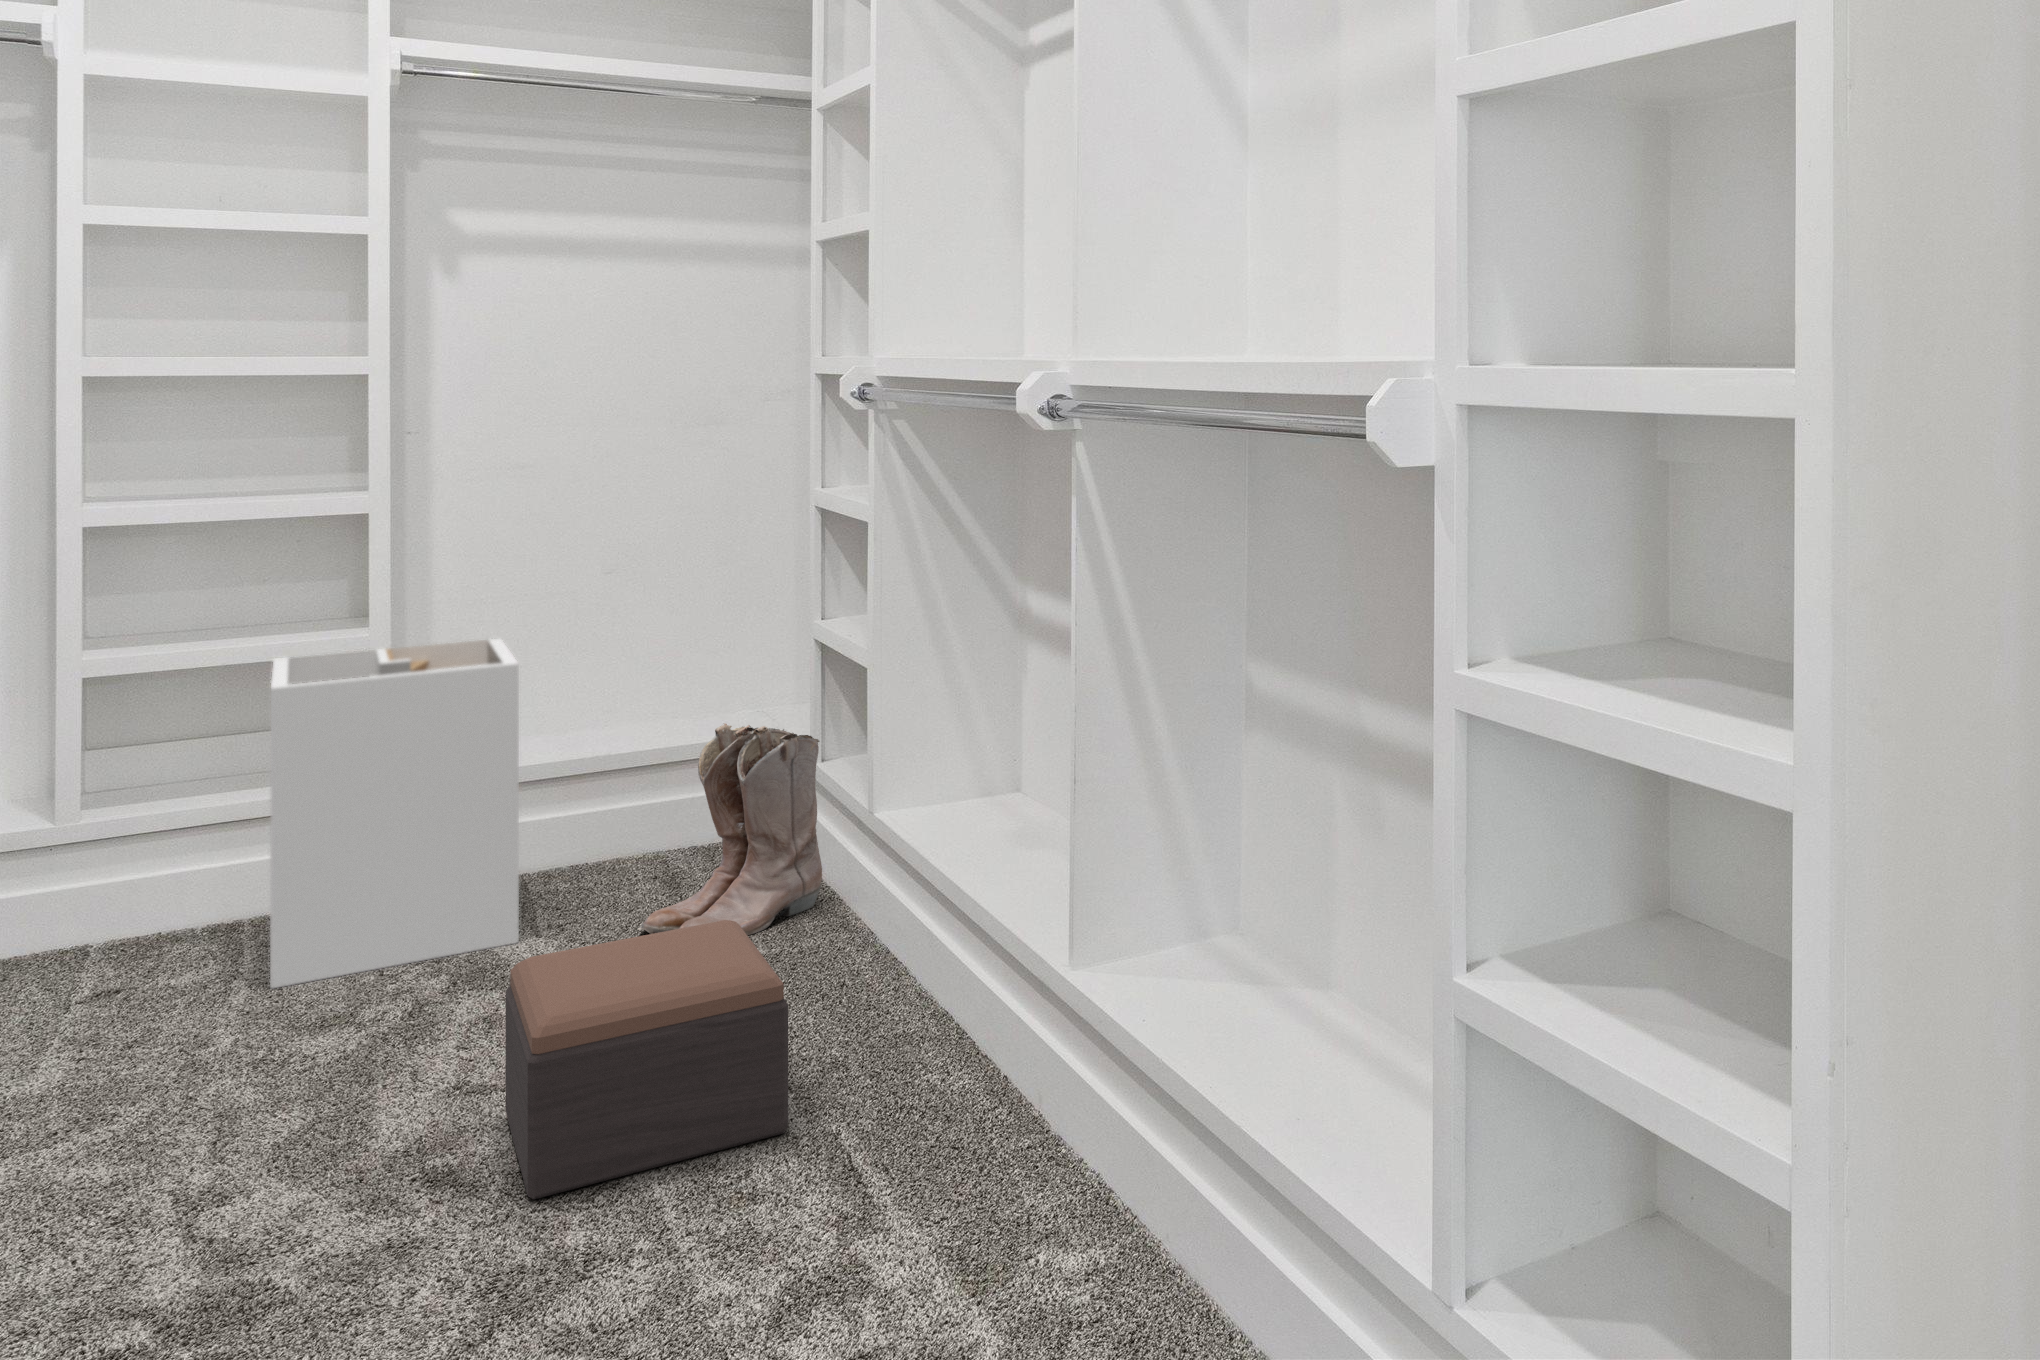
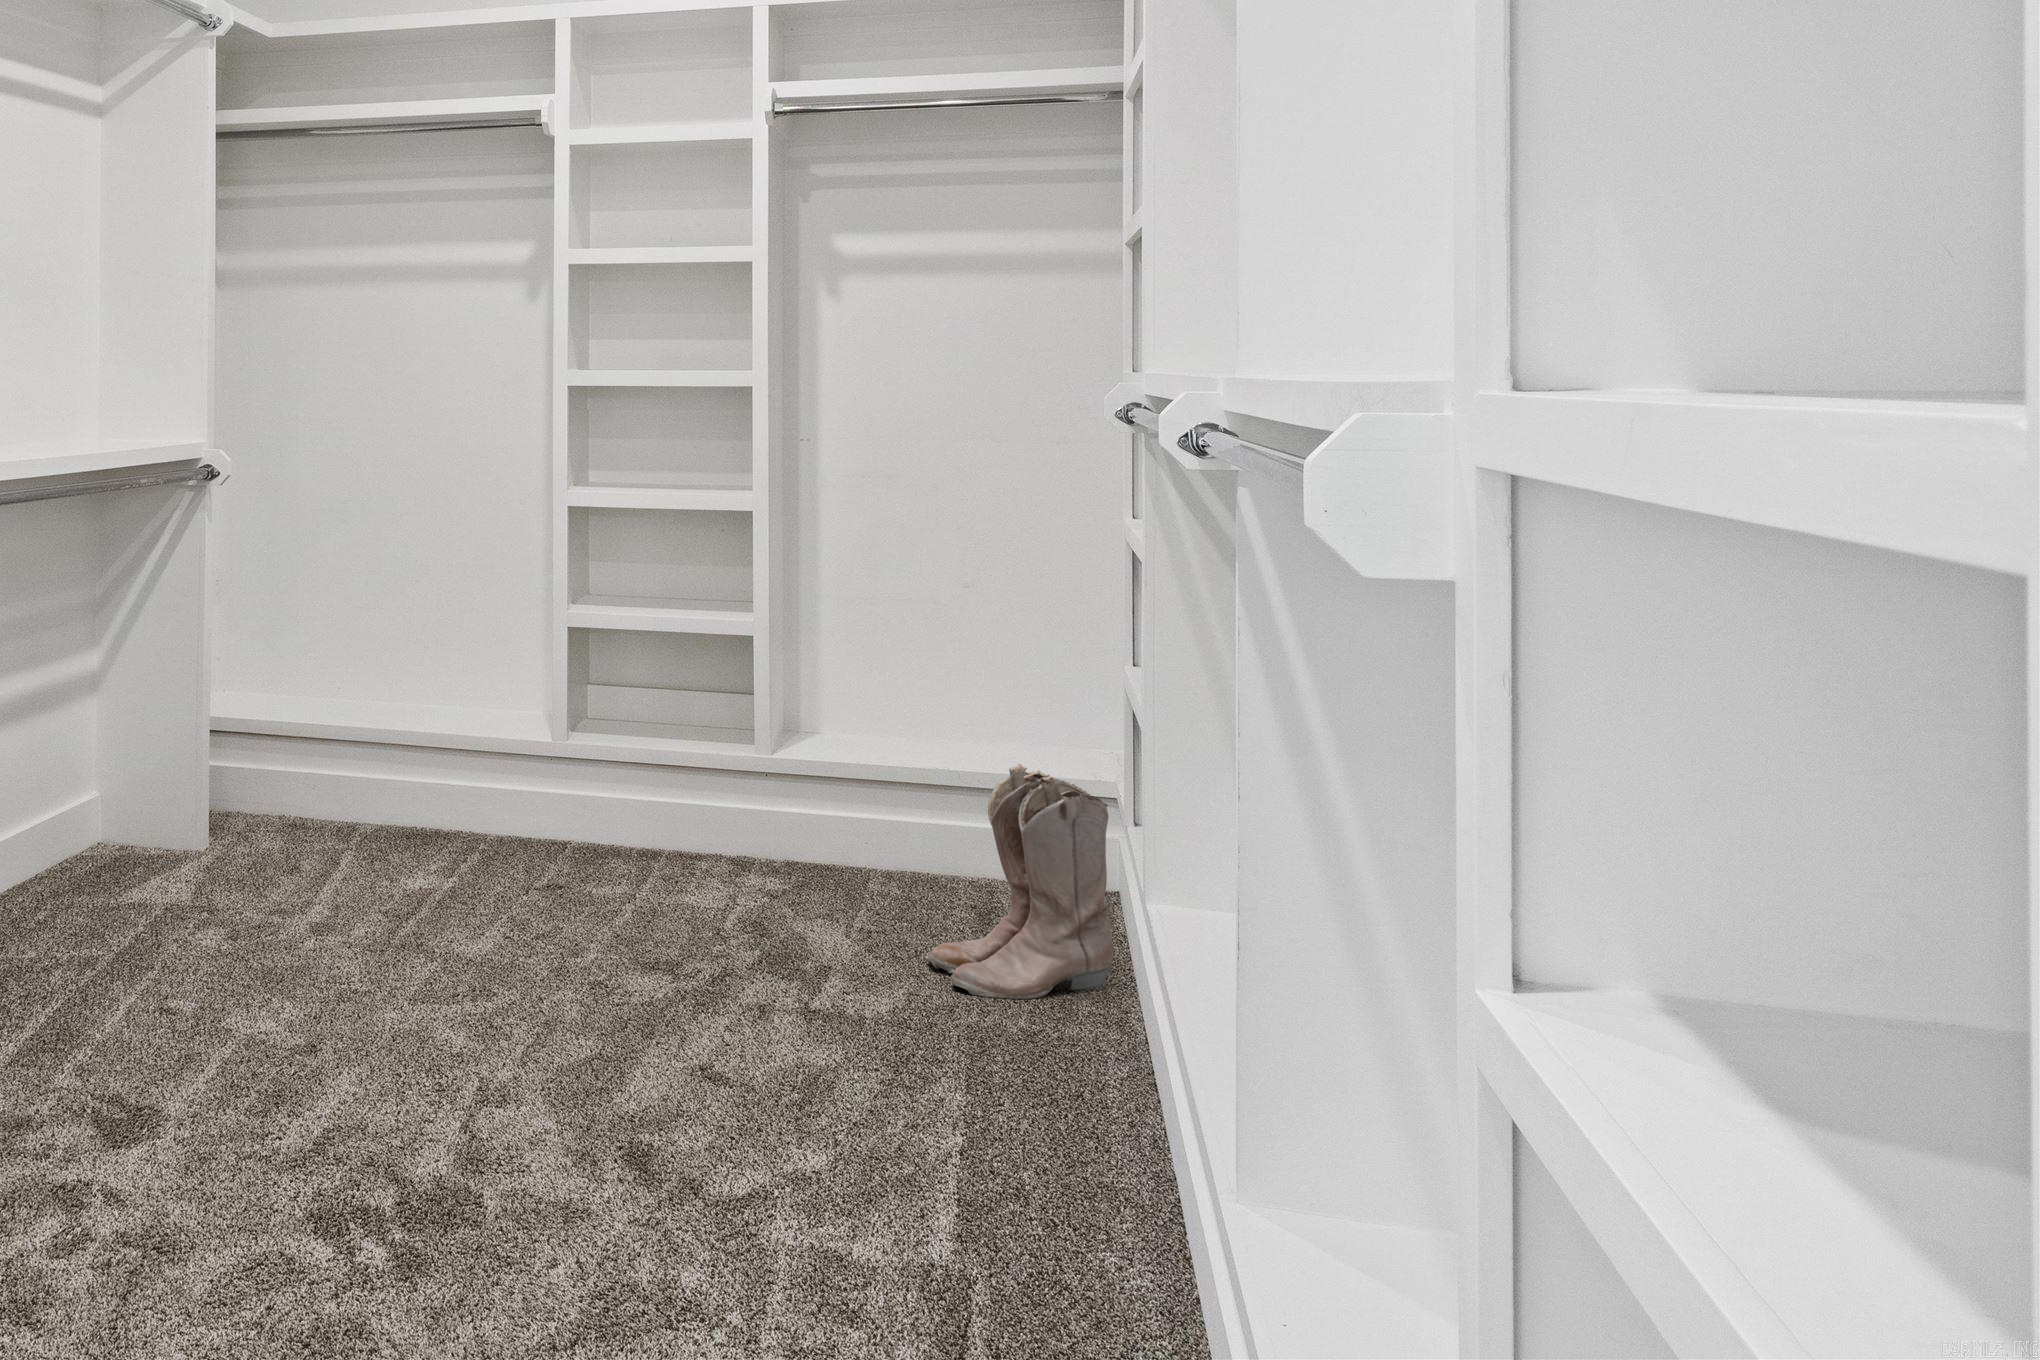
laundry hamper: present [270,639,519,988] -> none [644,630,845,936]
footstool: present [506,920,788,1199] -> none [682,968,936,1253]

